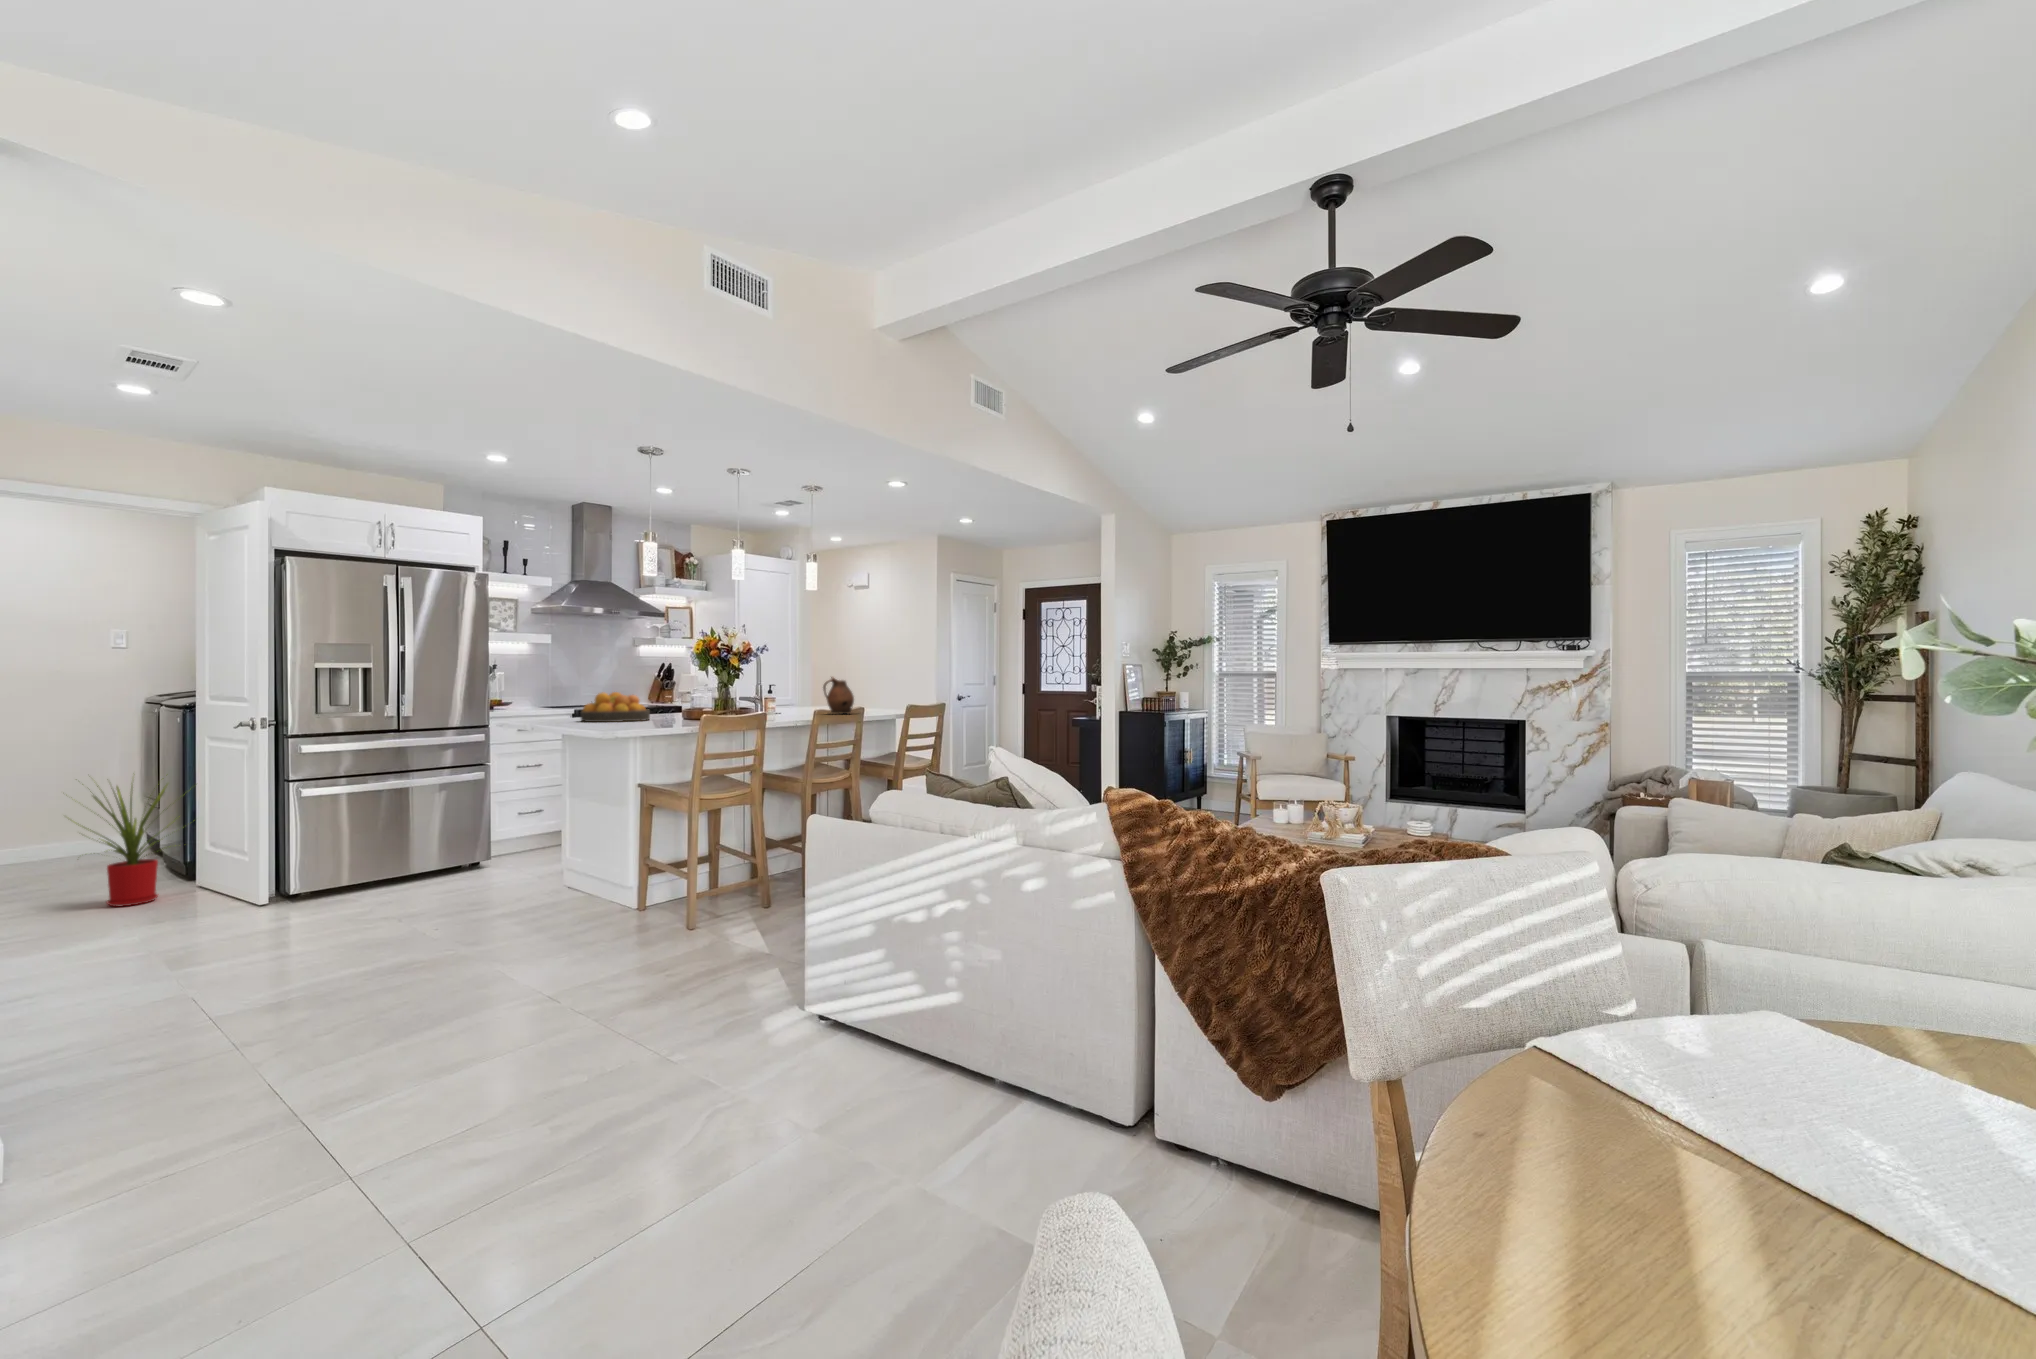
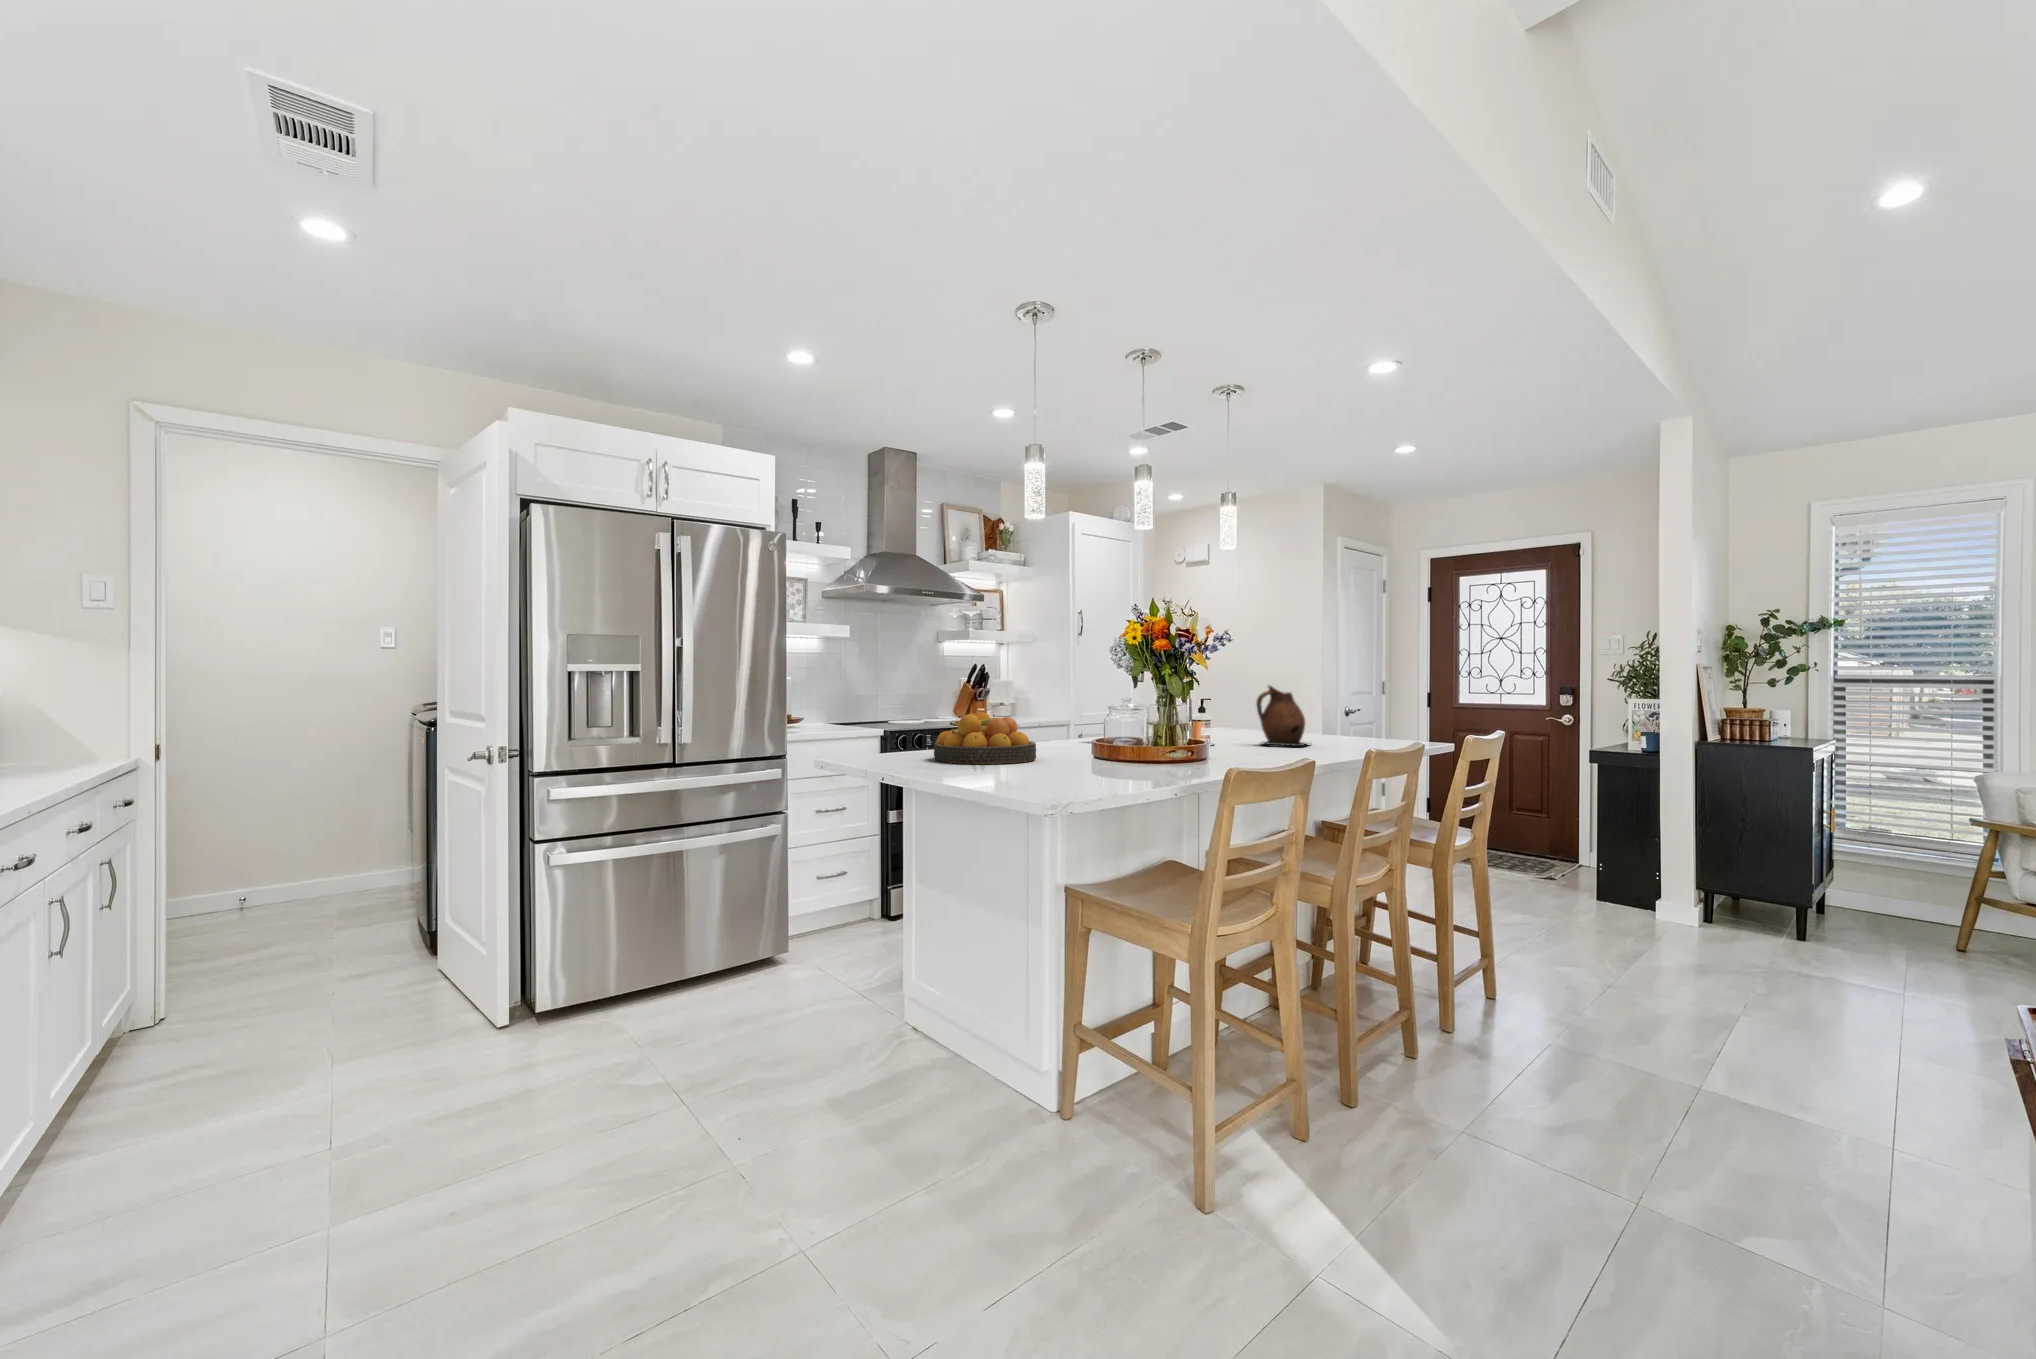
house plant: present [82,778,180,906] -> none [263,814,430,1009]

